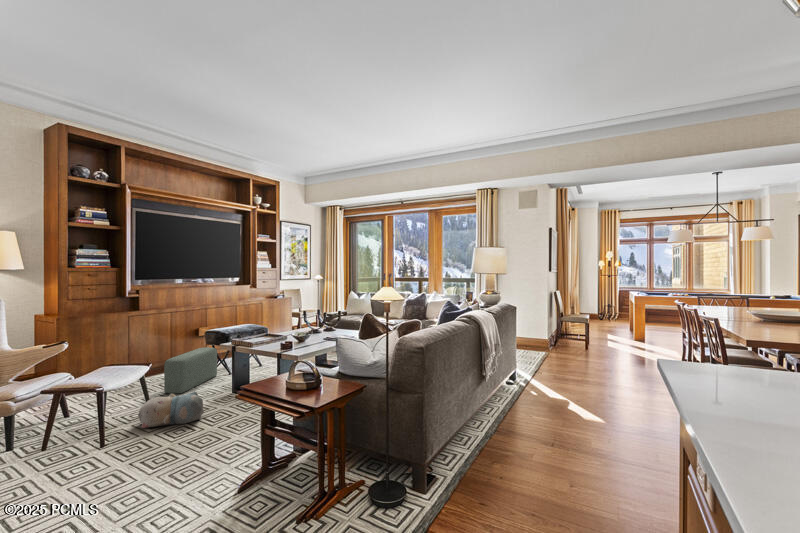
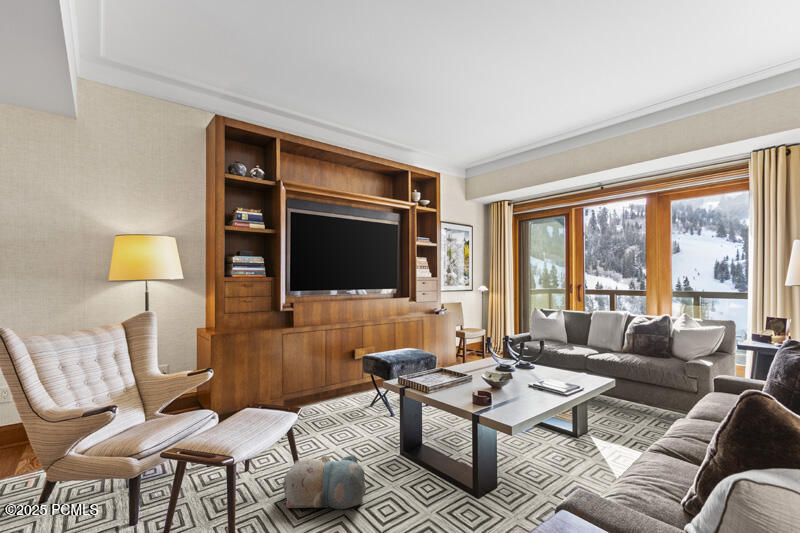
pouf: present [164,347,217,394] -> none [317,378,377,442]

